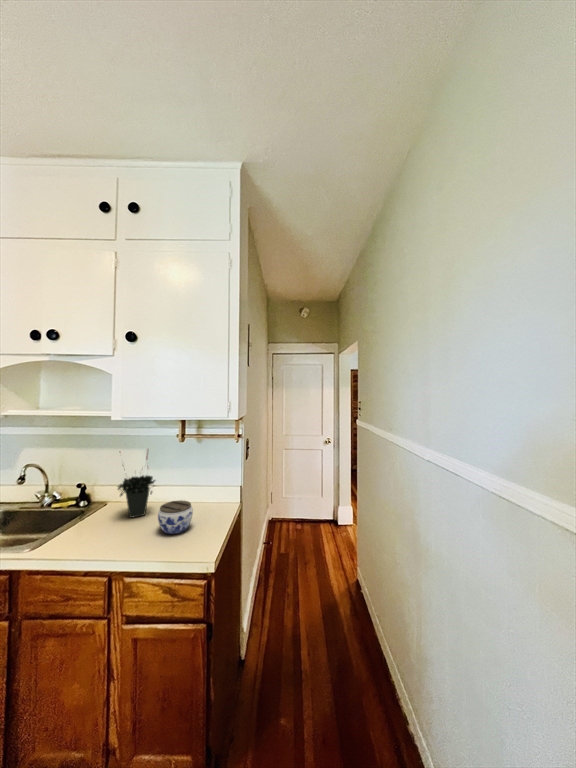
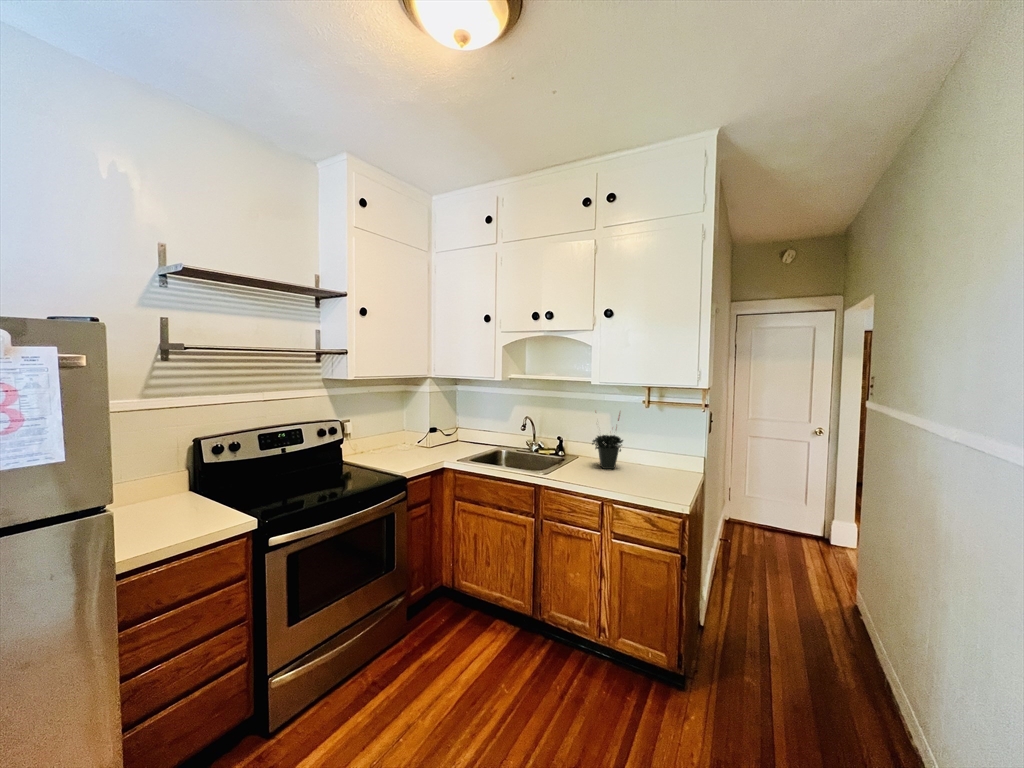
jar: present [158,500,193,534] -> none [632,458,662,484]

